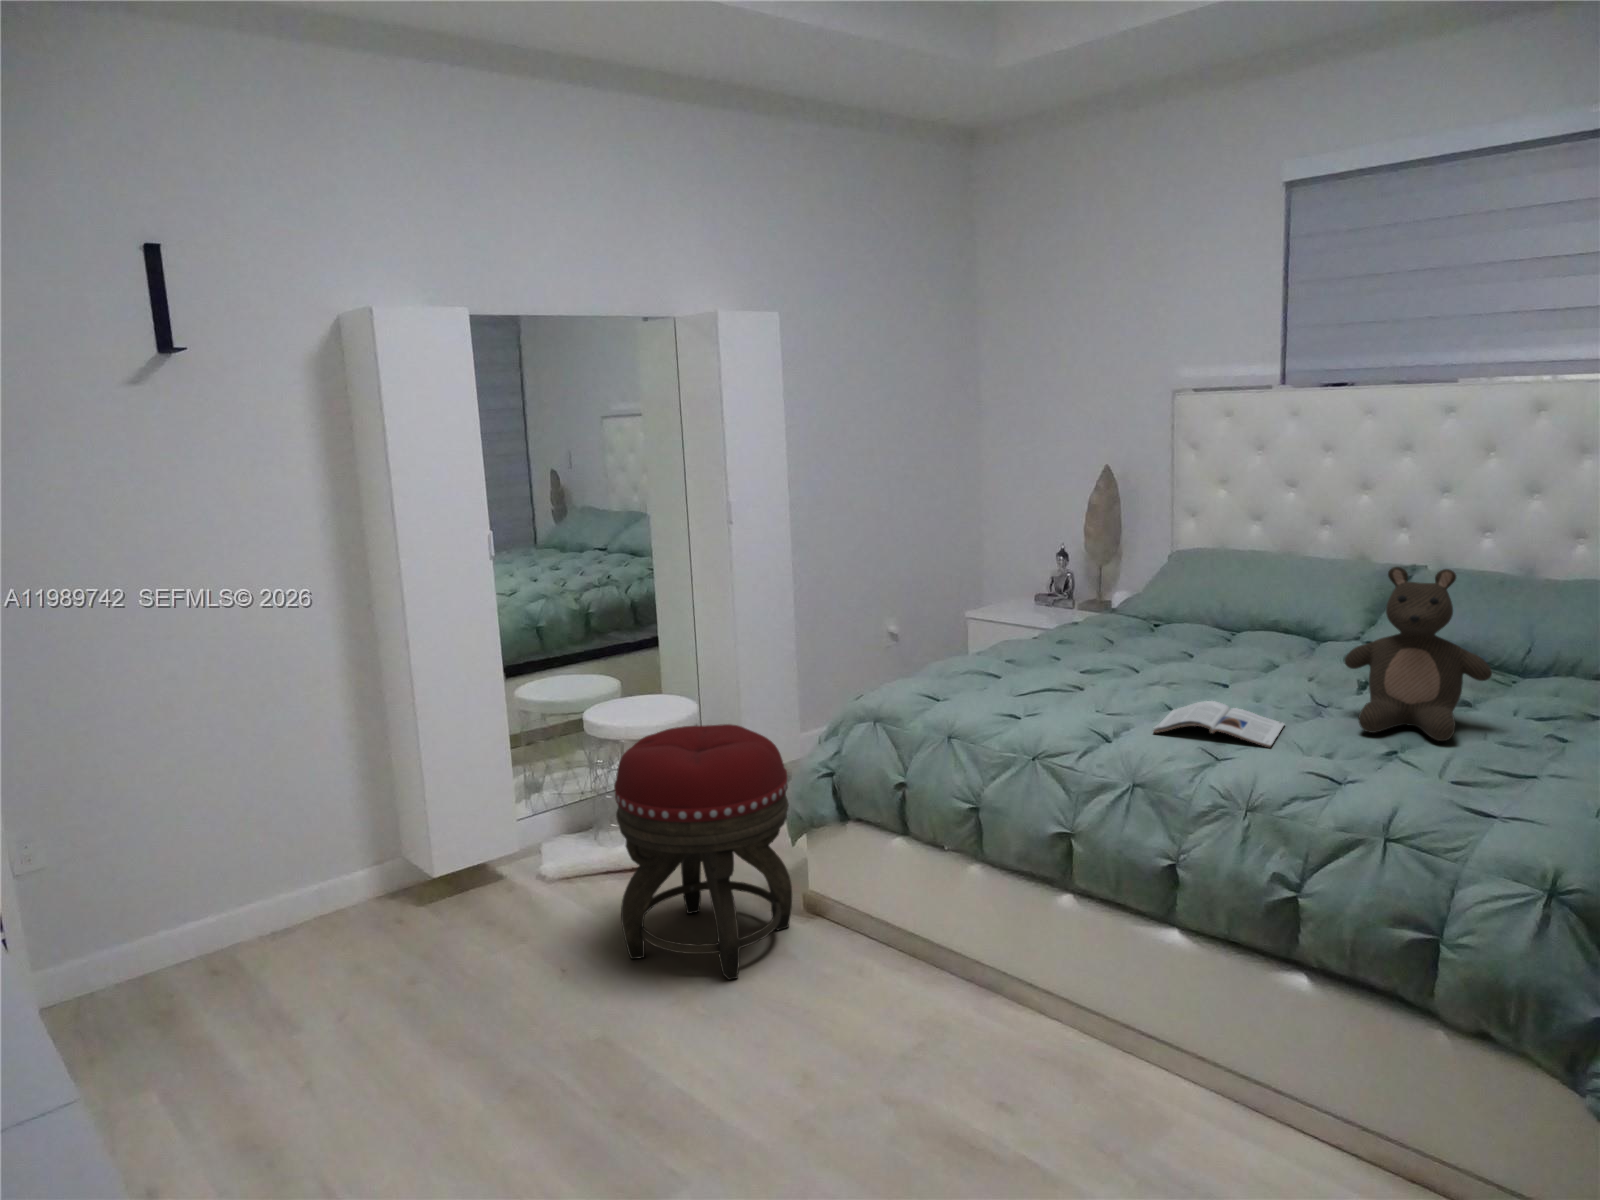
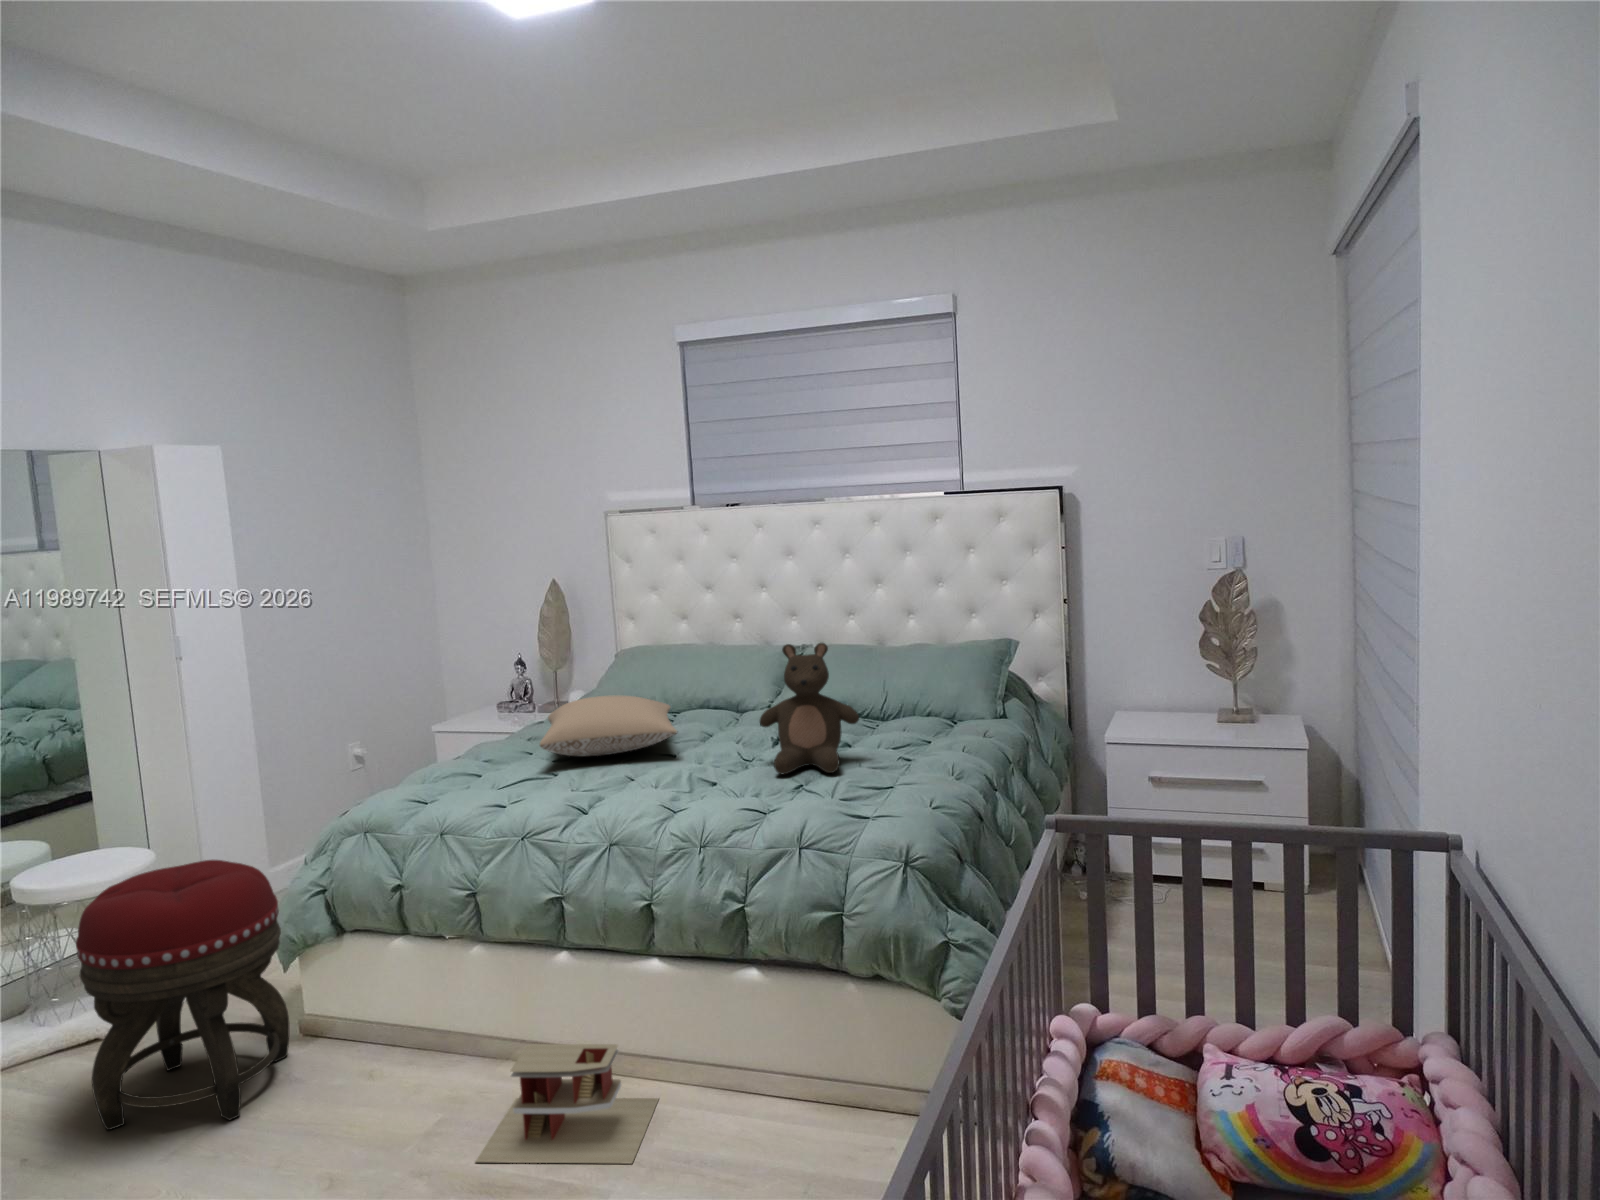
pillow: none [1067,605,1234,672] -> present [540,695,677,756]
magazine: present [1153,701,1284,747] -> none [620,768,722,801]
toy house: none [947,990,1163,1164] -> present [476,1044,658,1164]

